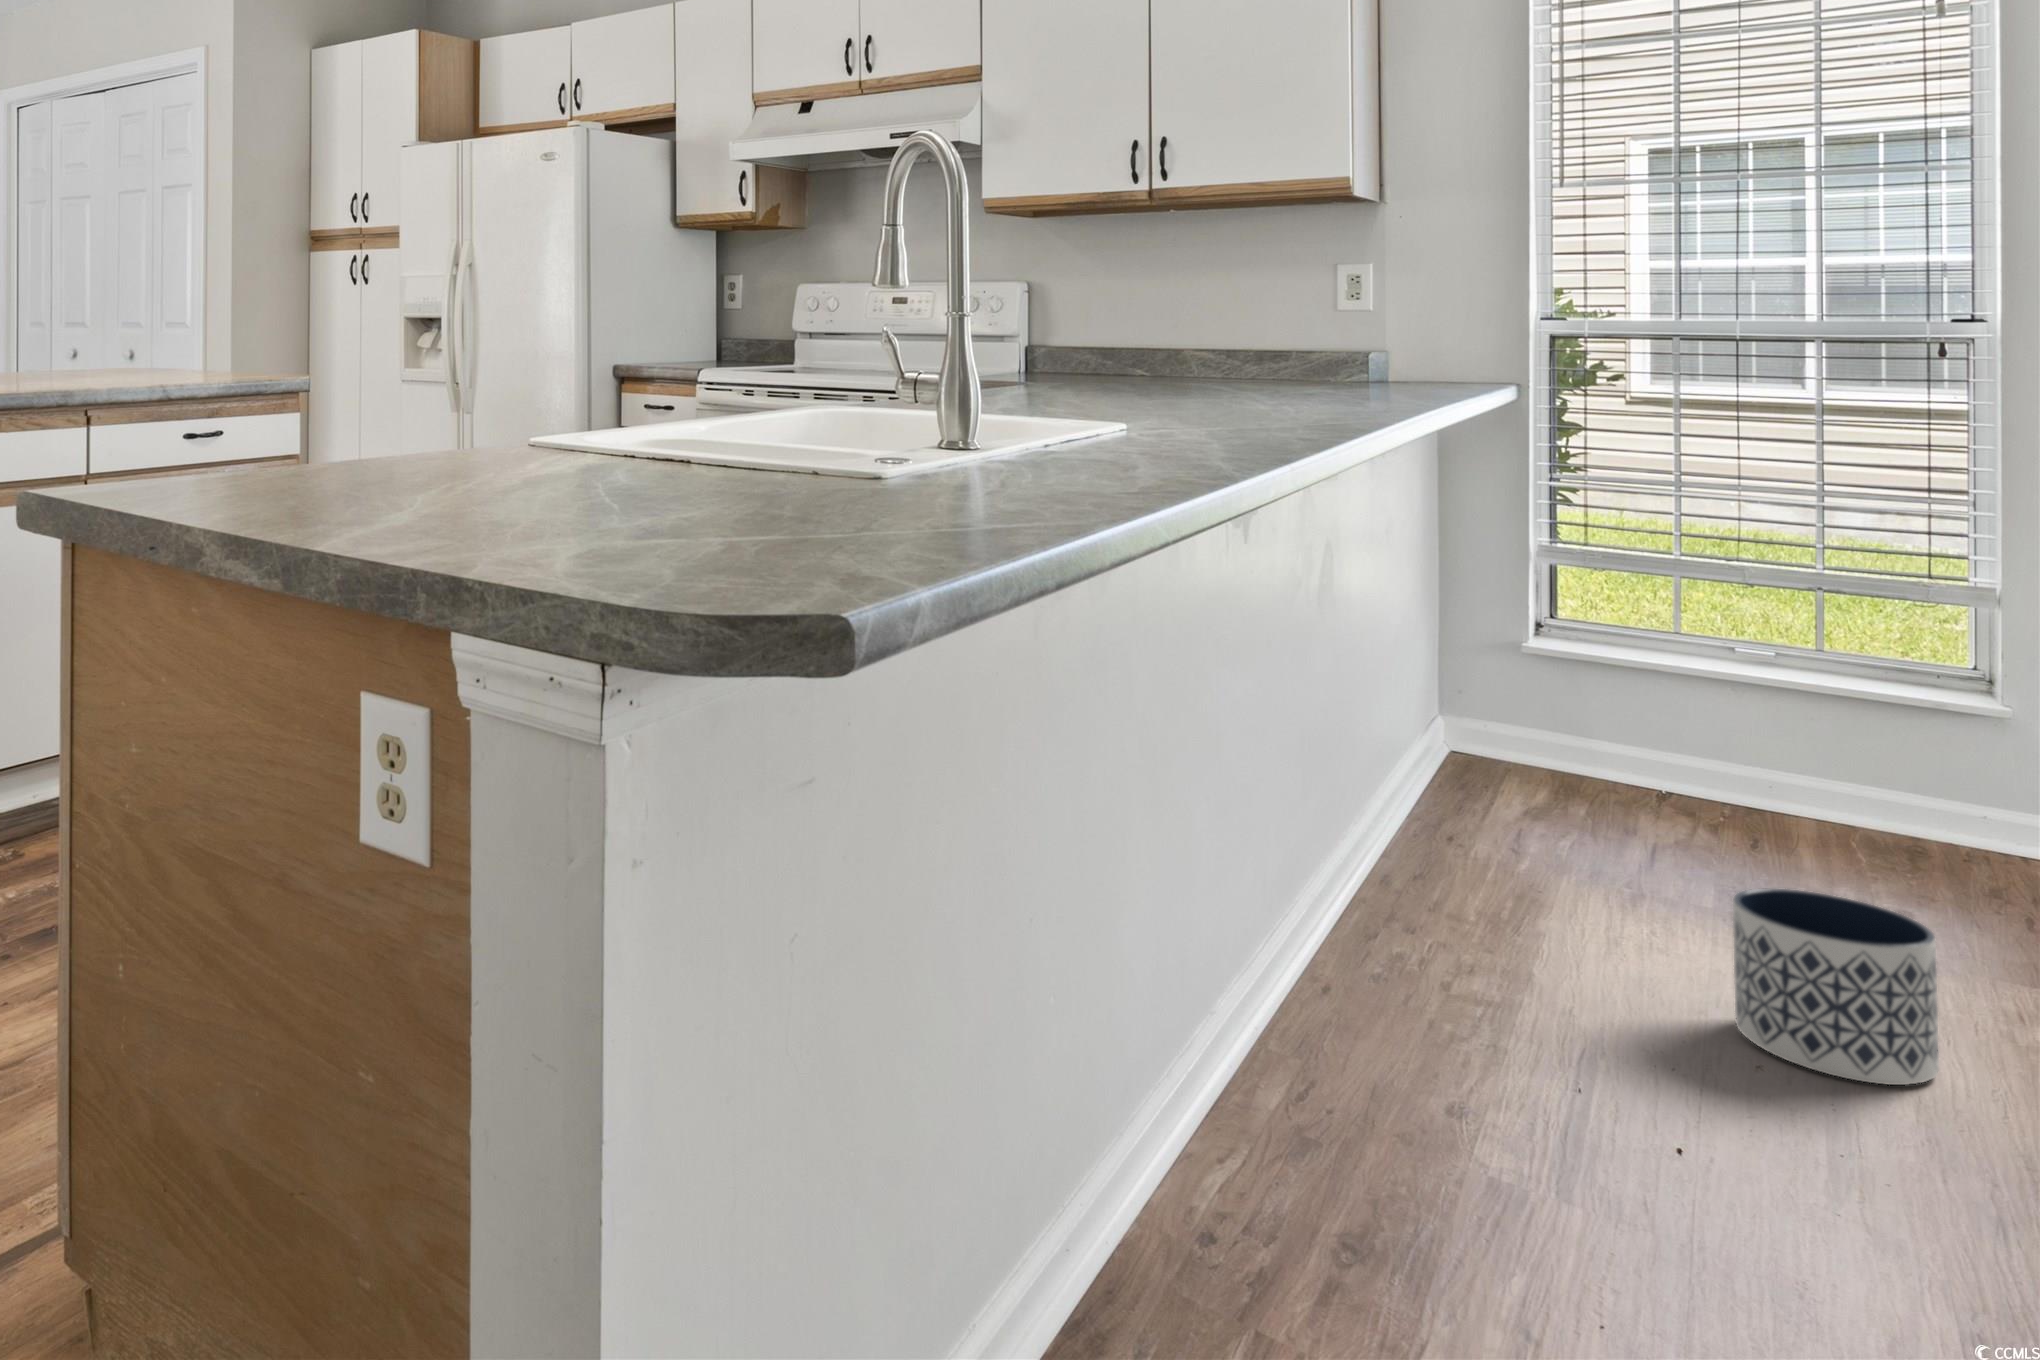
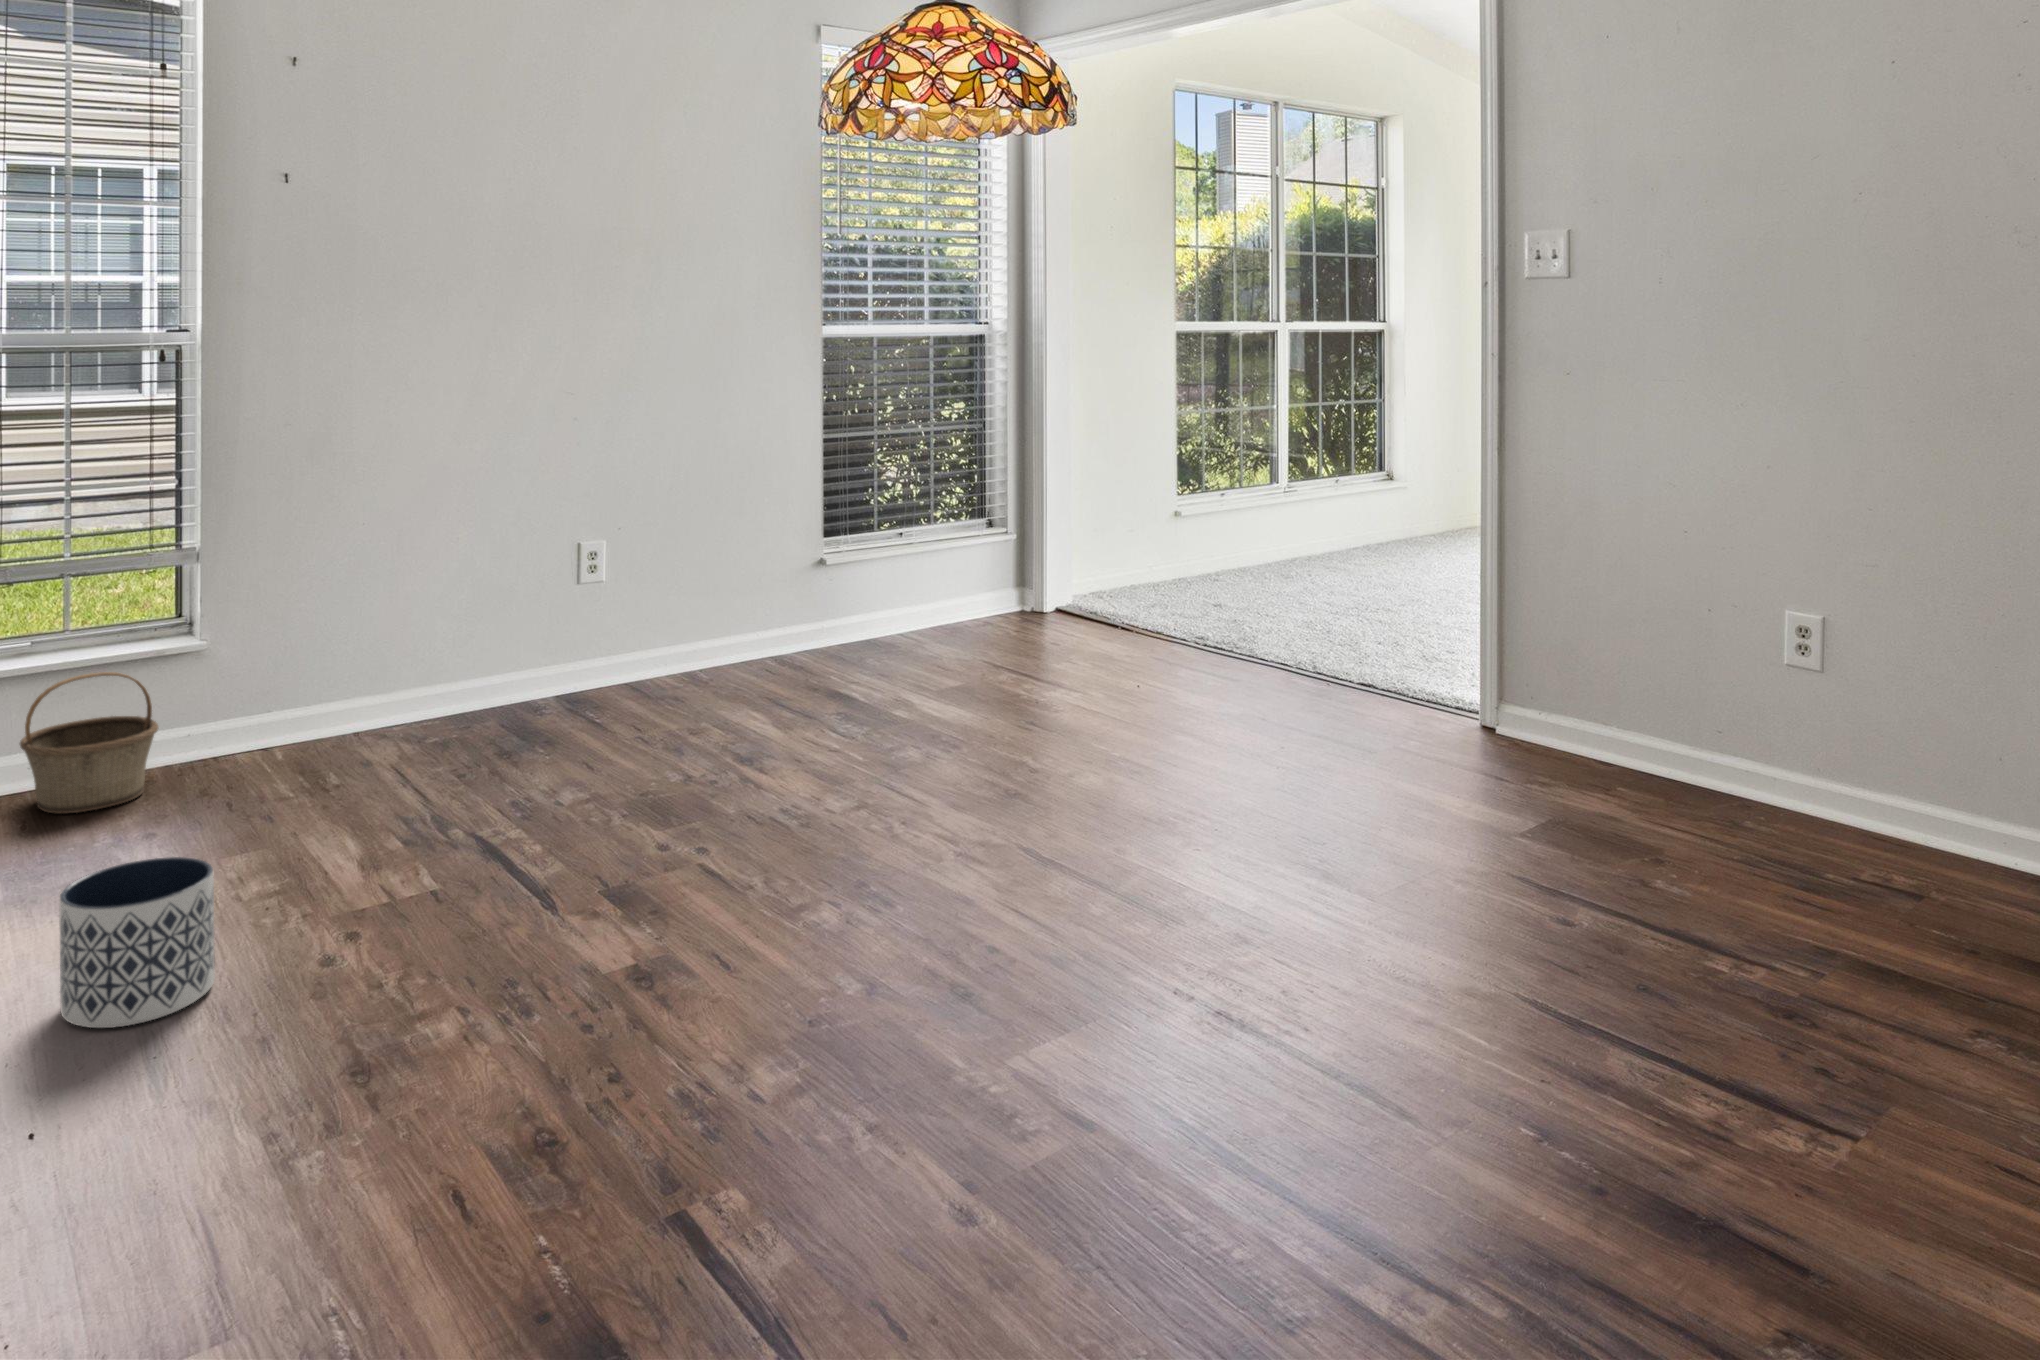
basket: none [1757,696,1937,856] -> present [20,672,158,814]

